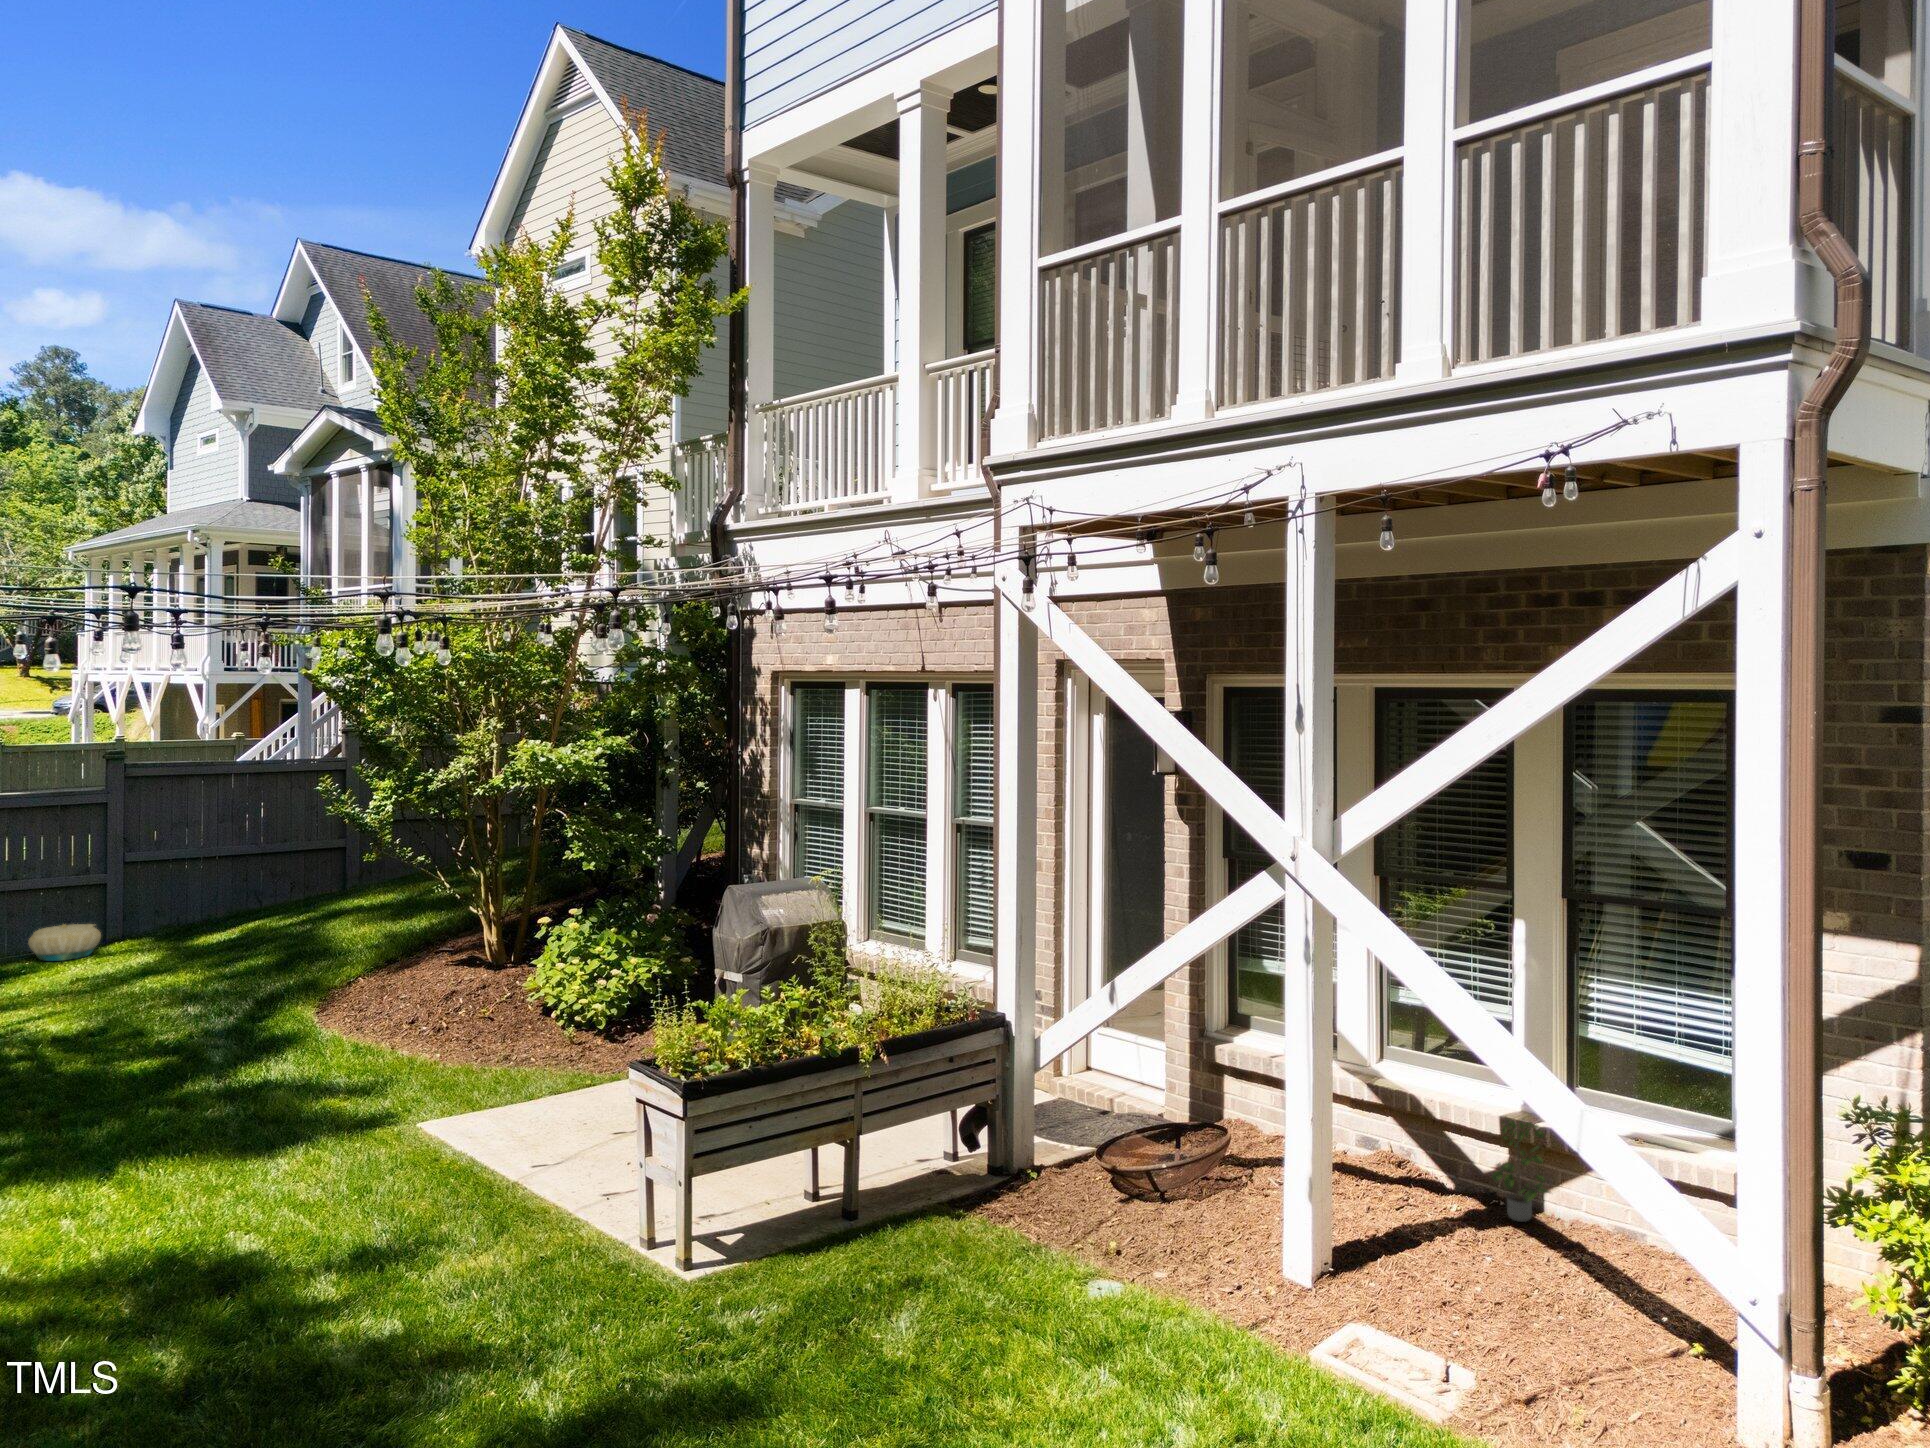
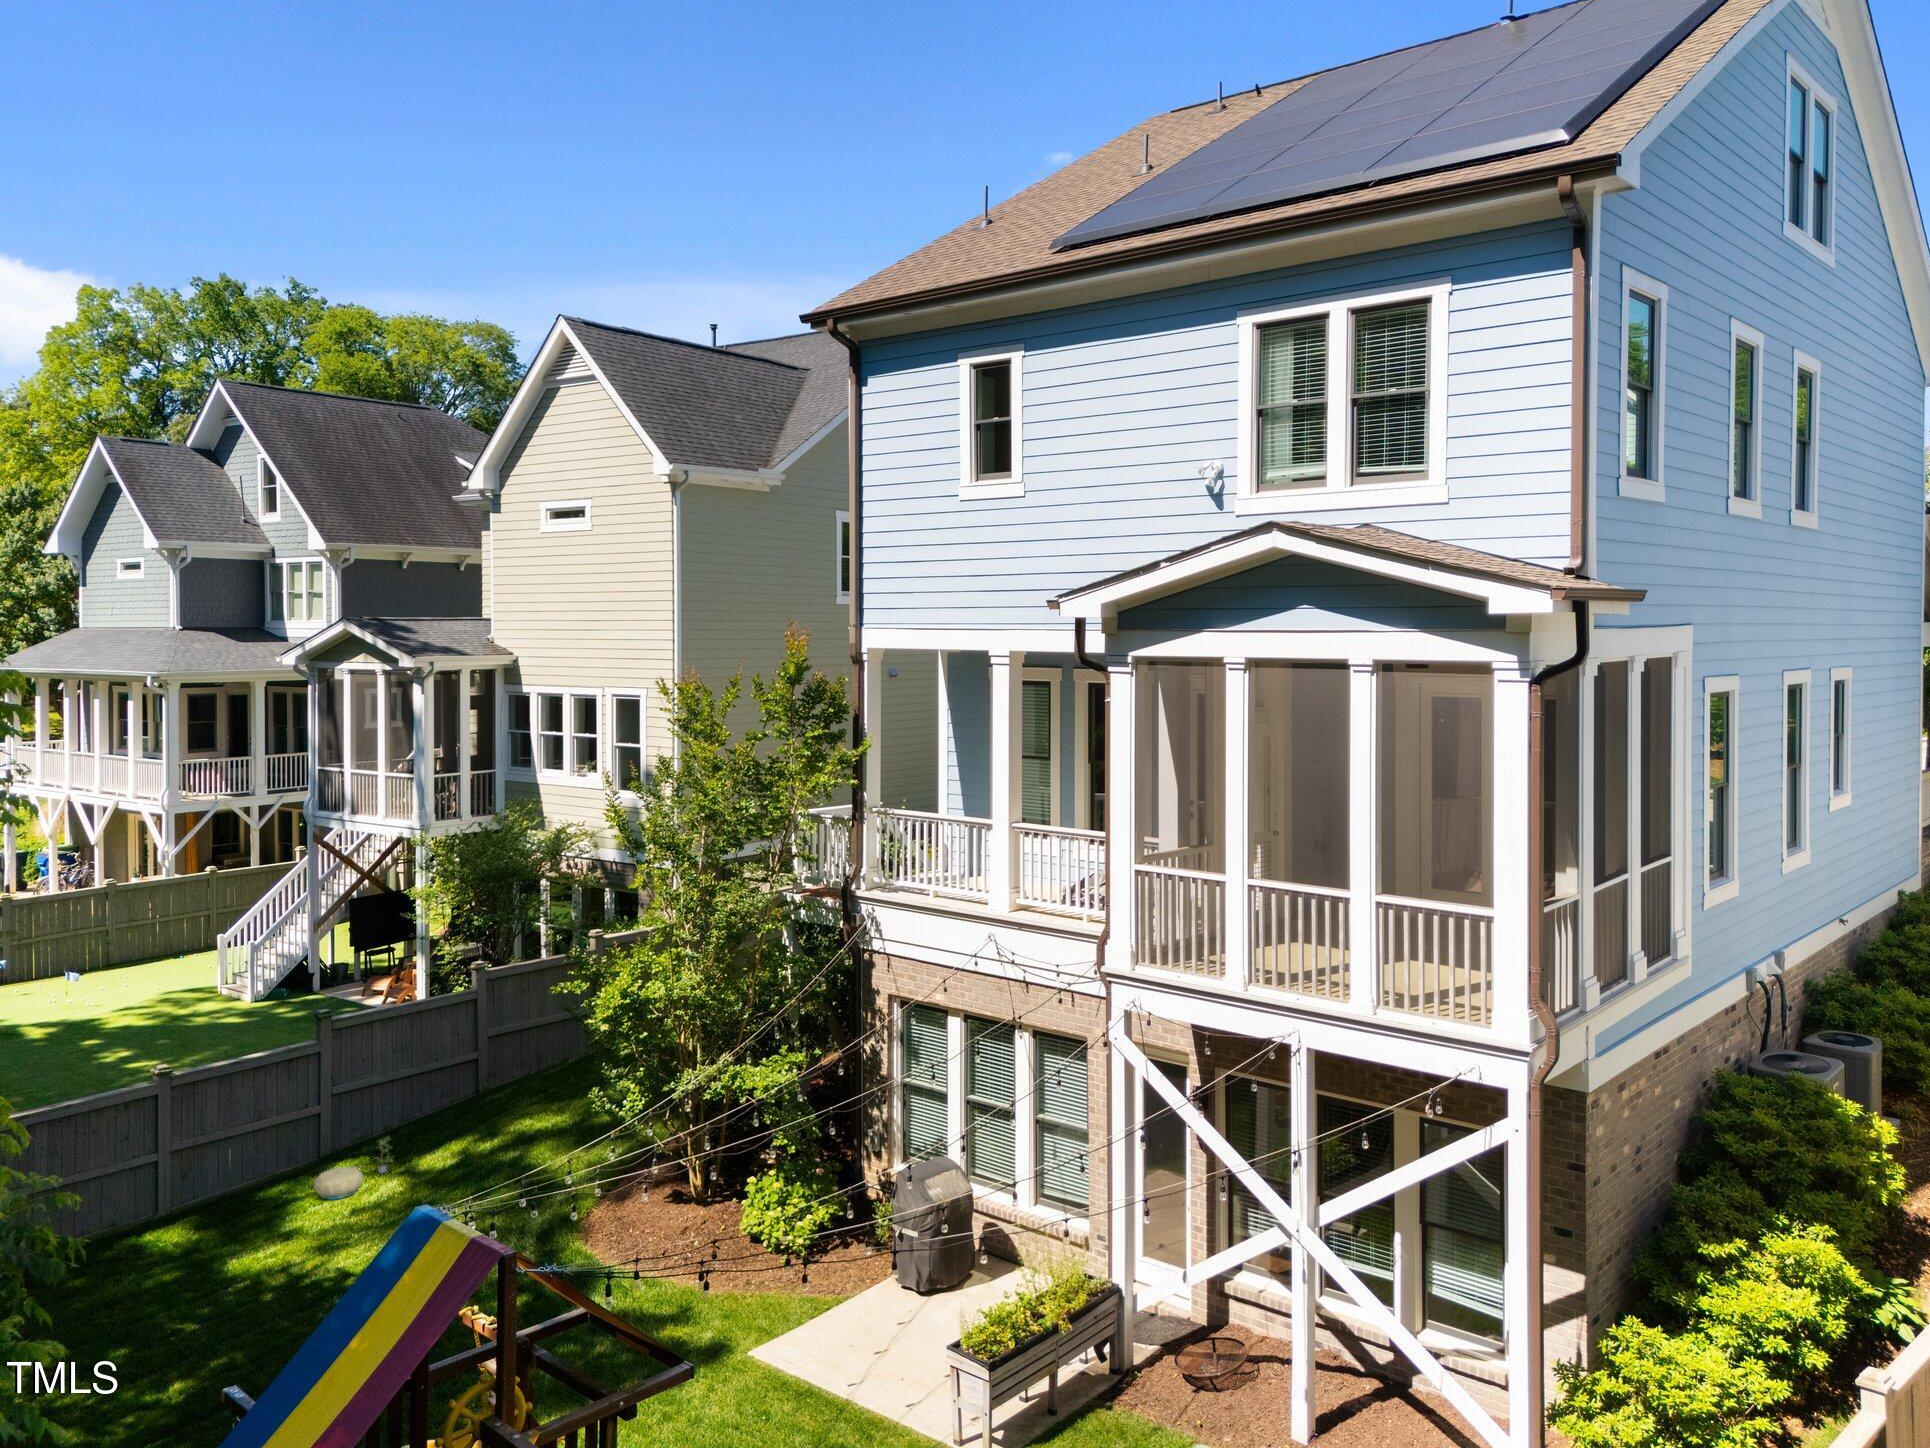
potted plant: present [1492,1119,1550,1222] -> present [377,1138,393,1173]

